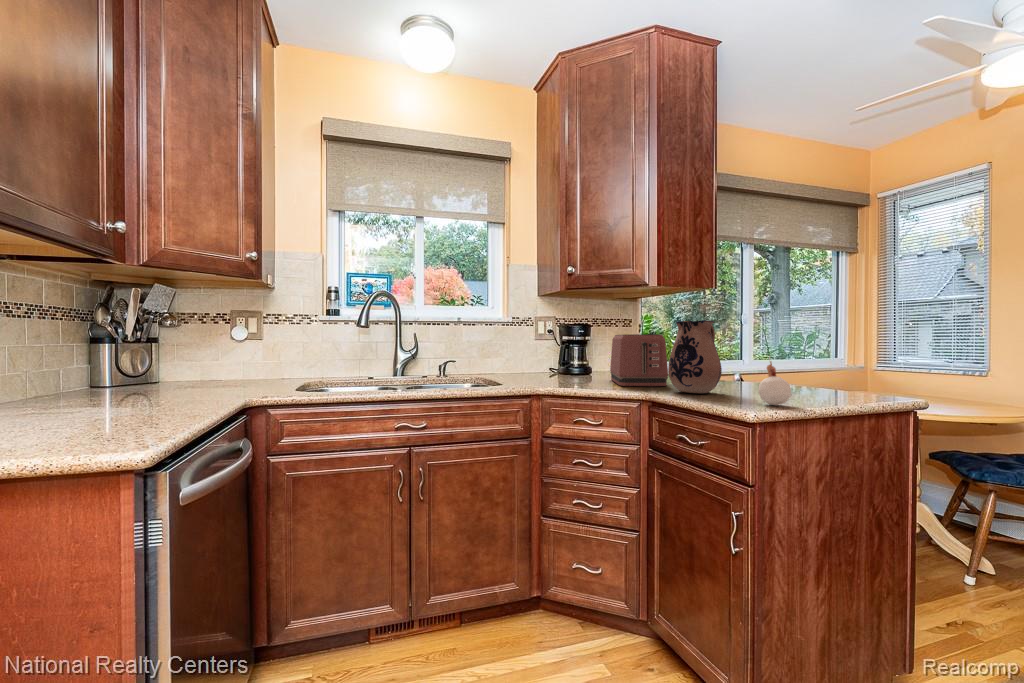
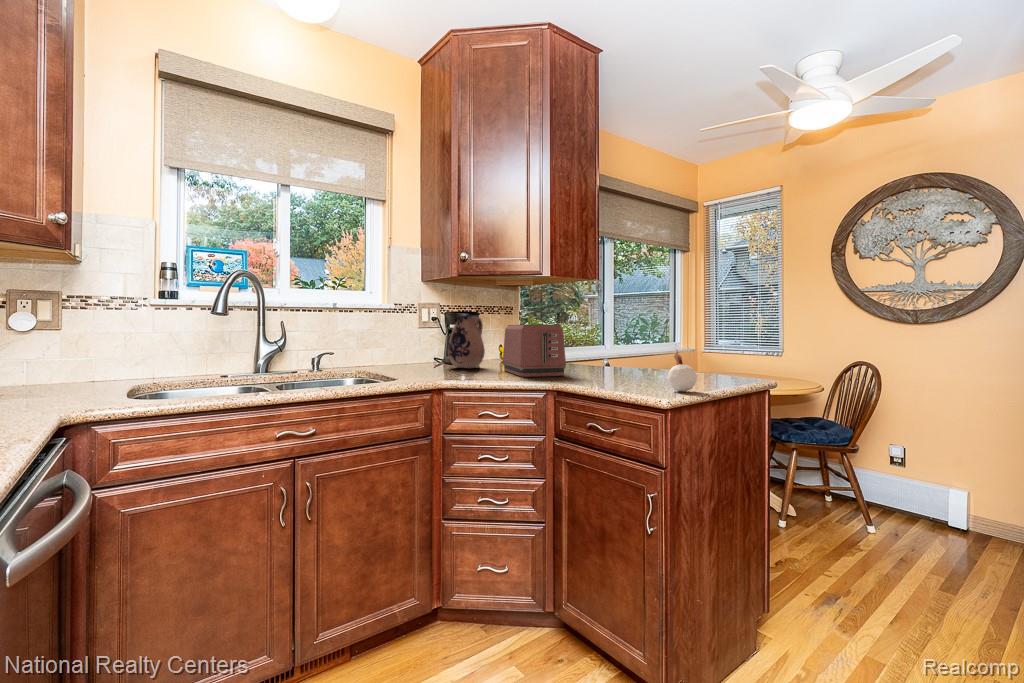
ceramic pitcher: present [668,320,722,394] -> present [448,315,485,368]

